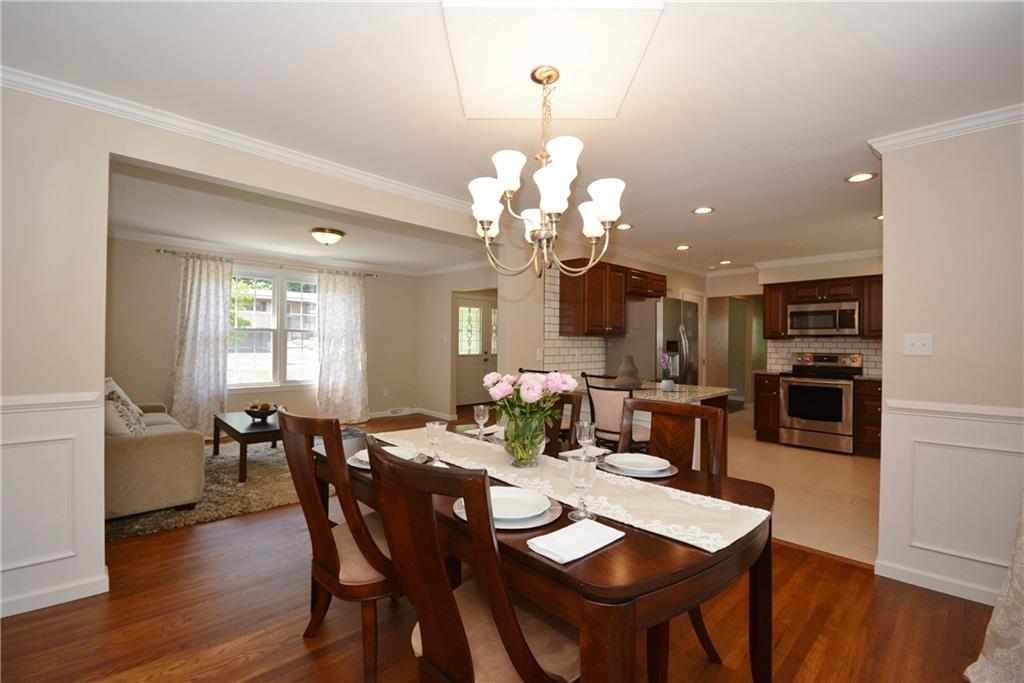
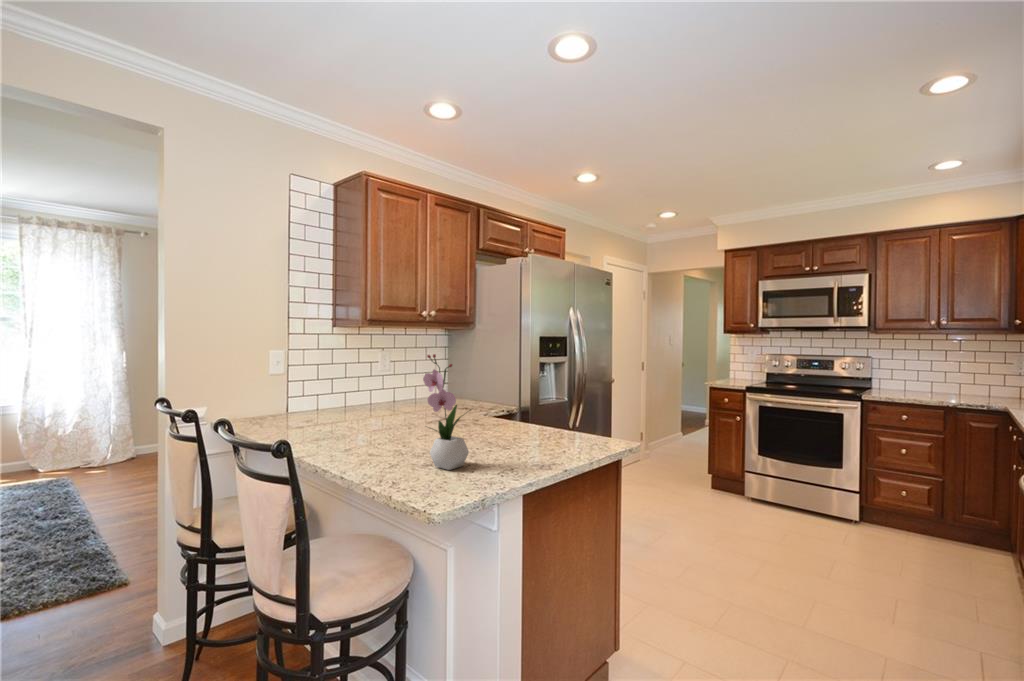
vase: present [614,355,642,390] -> none [344,372,414,458]

